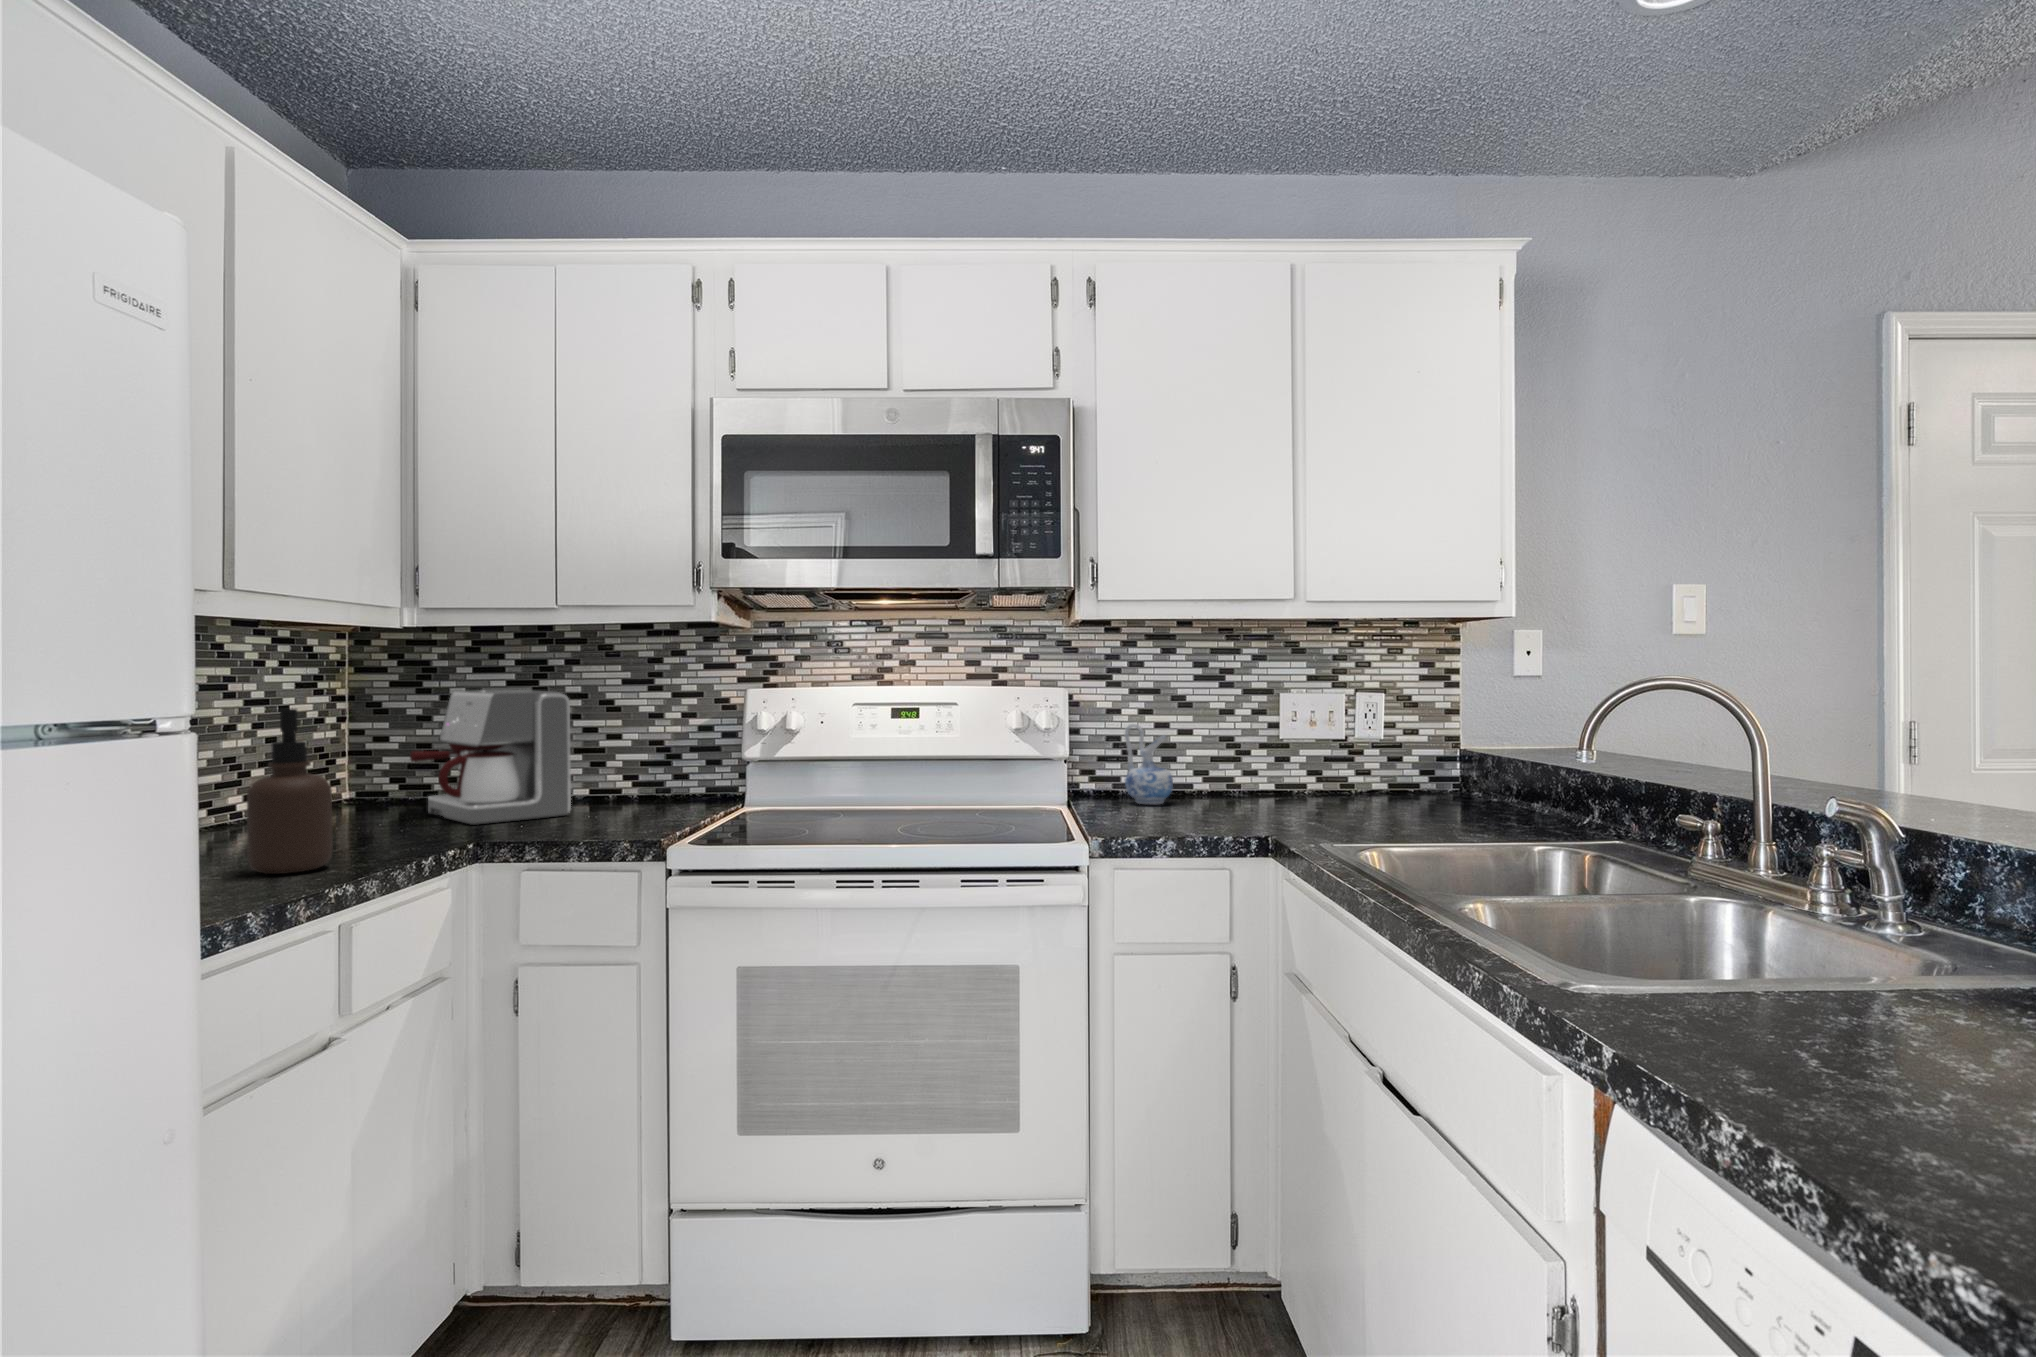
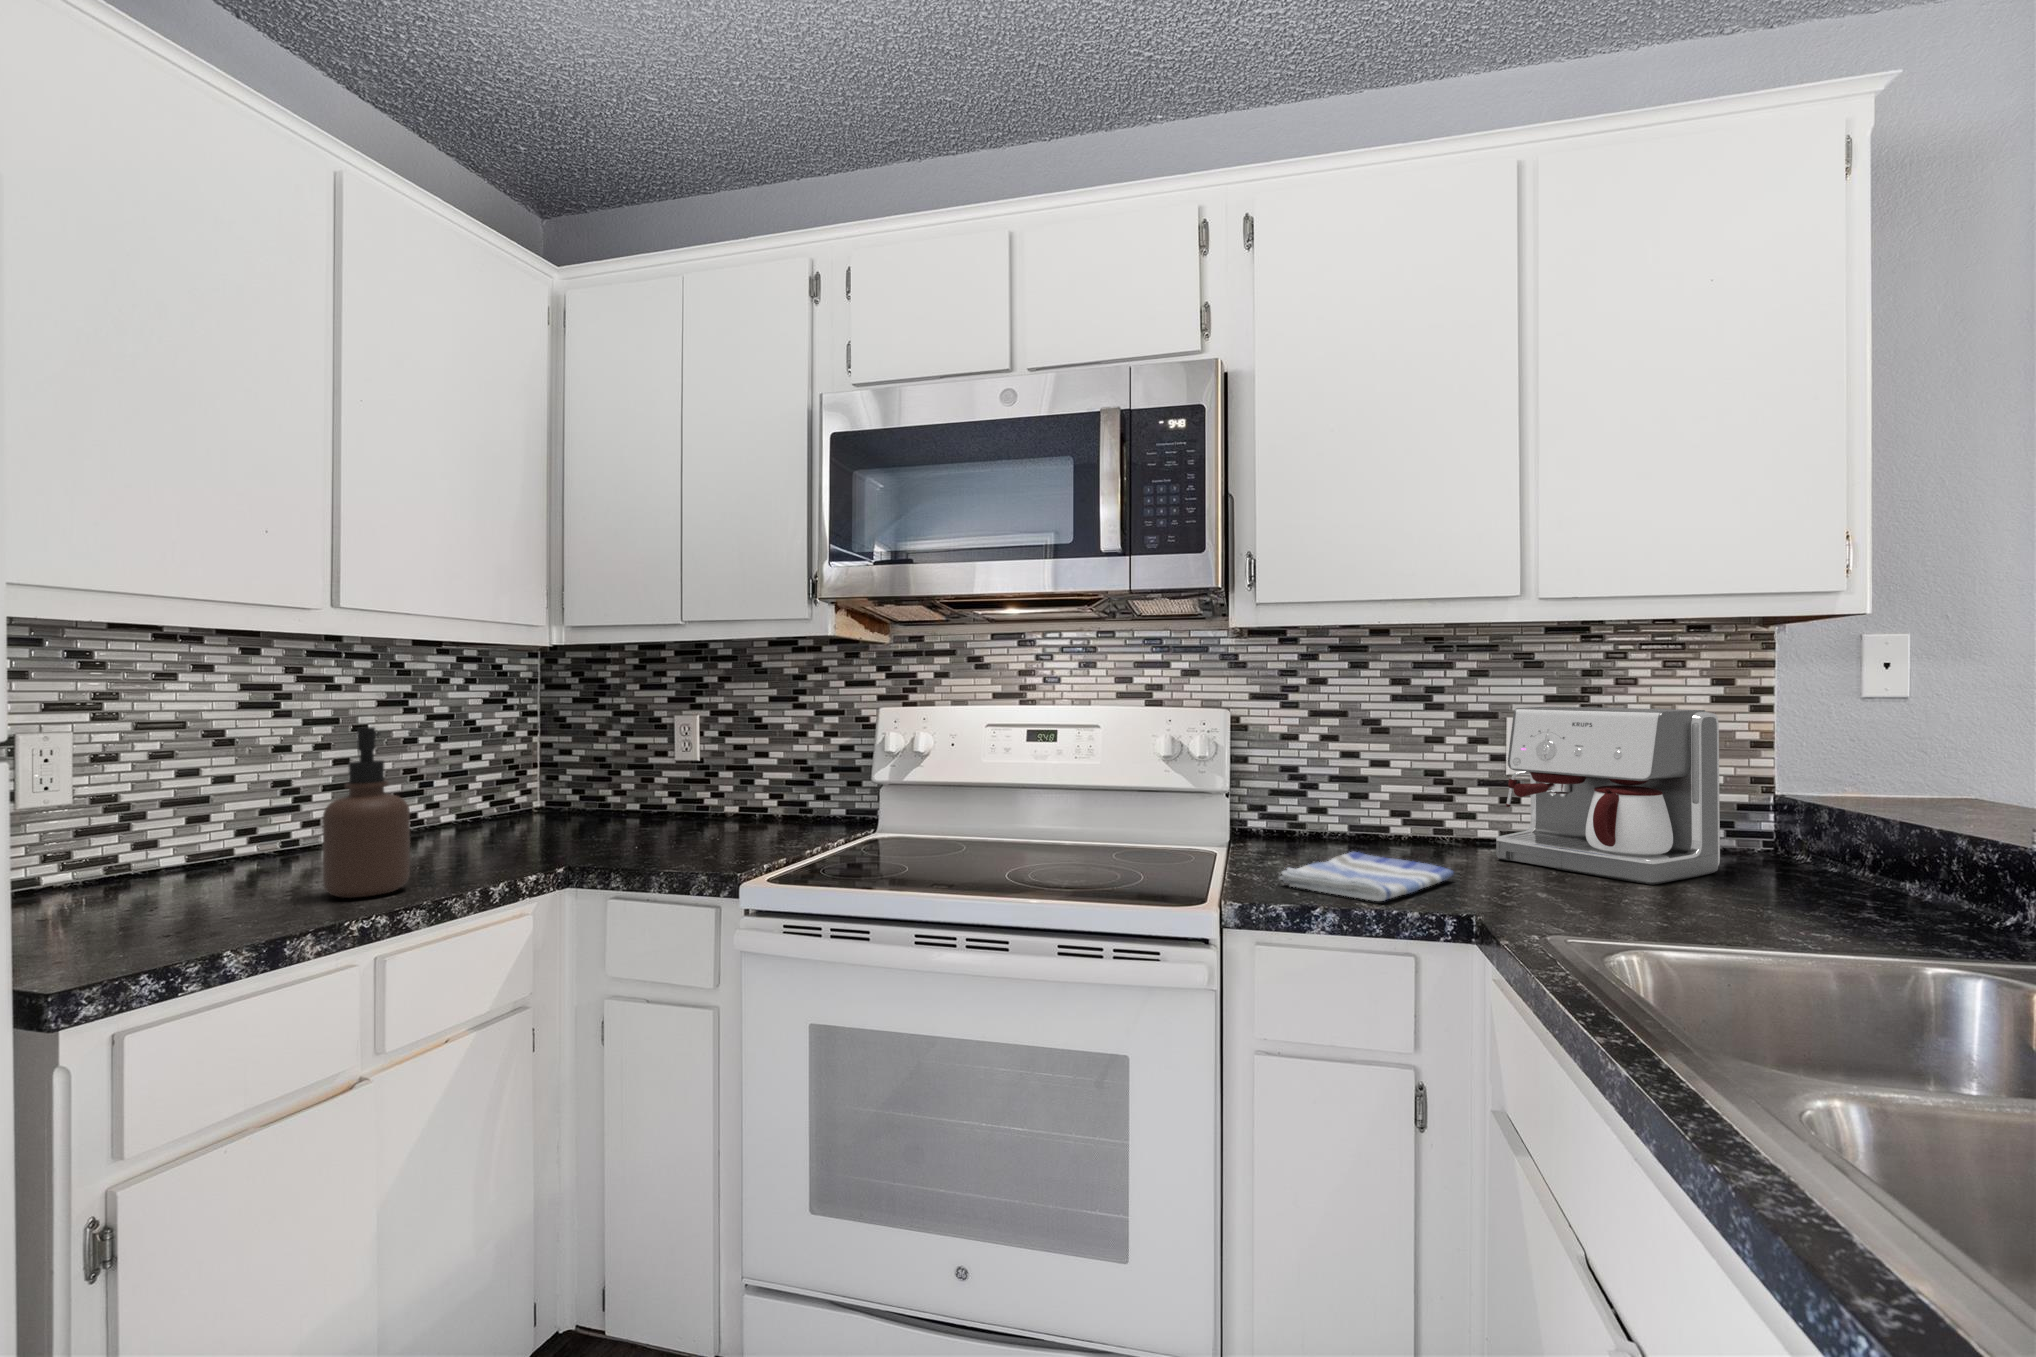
coffee maker: present [410,690,571,825] -> present [1496,707,1720,884]
ceramic pitcher: present [1125,724,1173,804] -> none [1299,752,1360,852]
dish towel: none [1122,801,1248,831] -> present [1279,852,1454,901]

